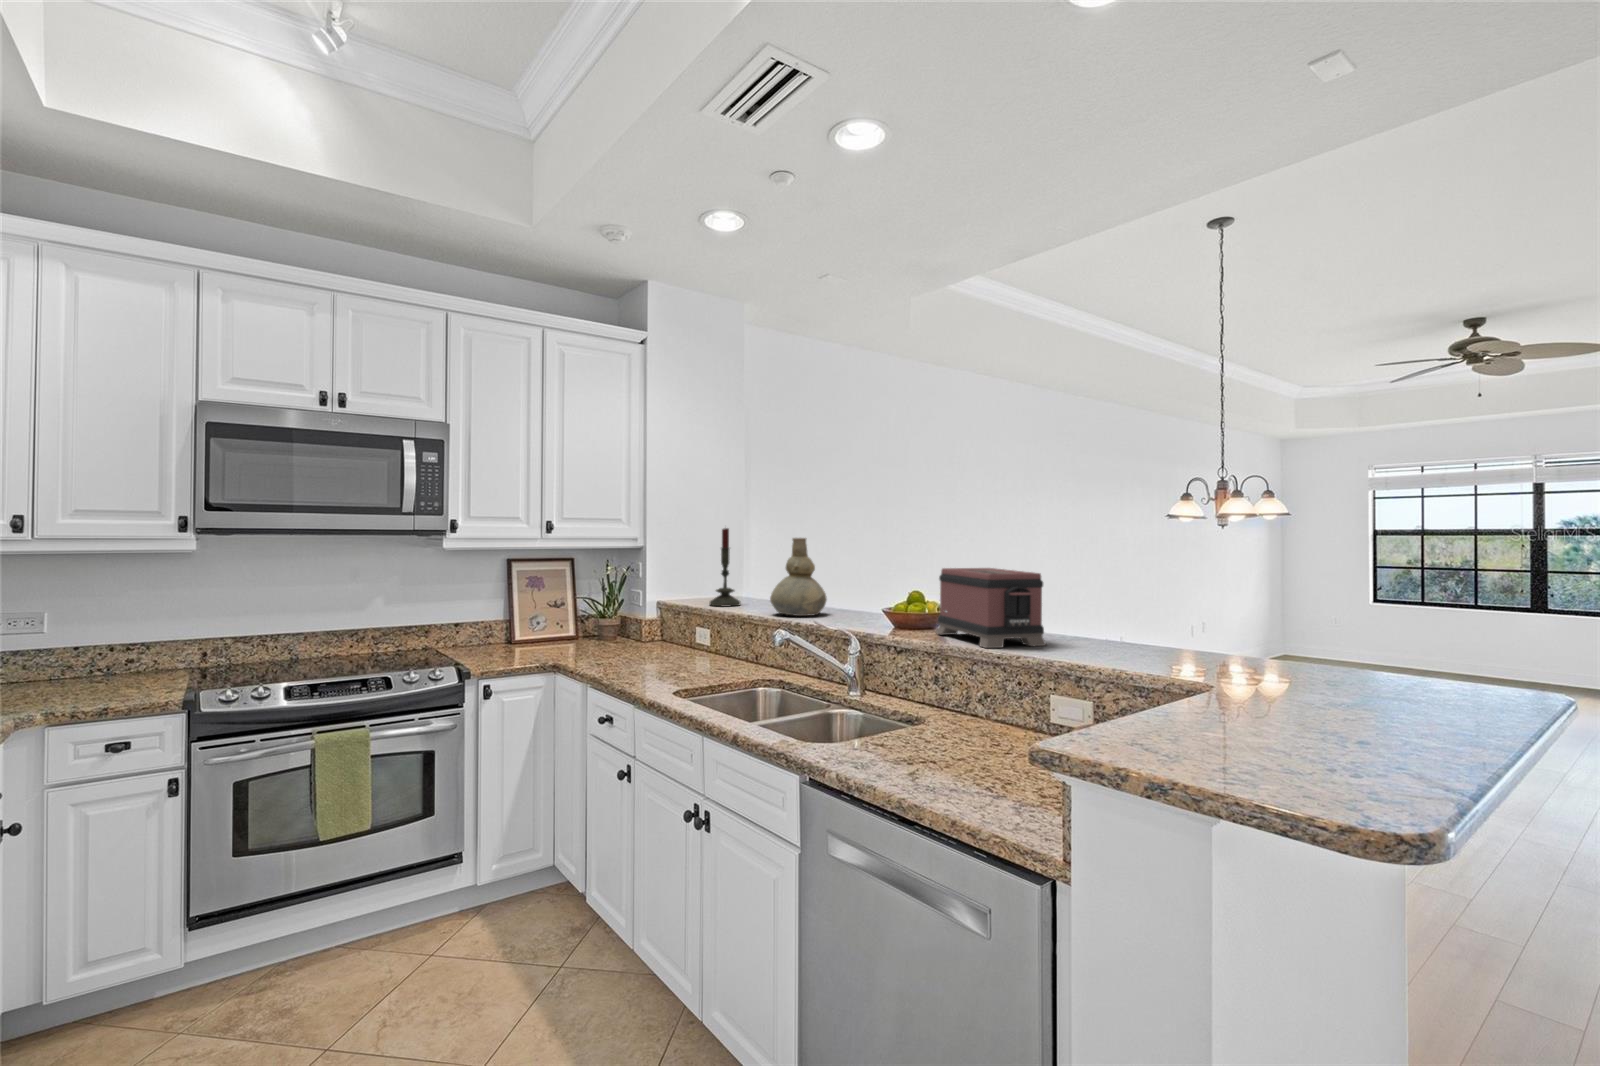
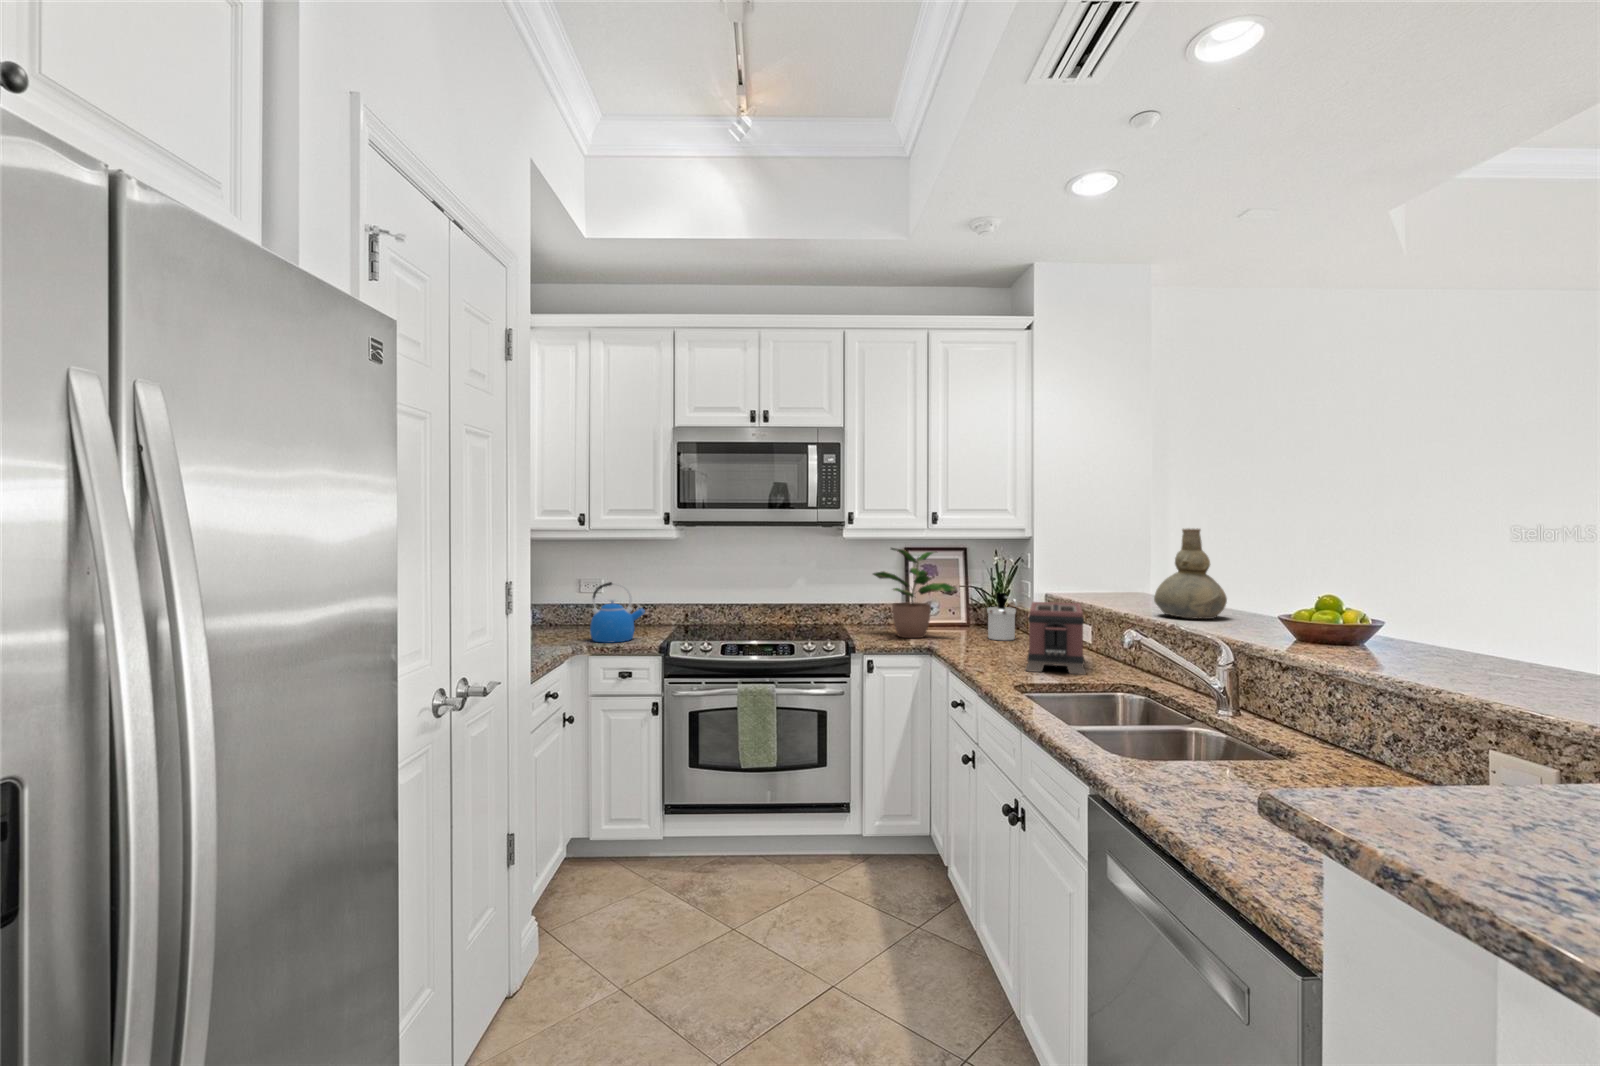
candle: present [709,528,740,607] -> none [1098,516,1135,604]
potted plant: none [474,559,573,656] -> present [873,548,956,638]
toaster: present [936,568,1046,648] -> present [1026,602,1086,675]
soap dispenser: none [603,602,636,650] -> present [987,593,1017,640]
kettle: none [51,616,152,703] -> present [590,582,645,643]

